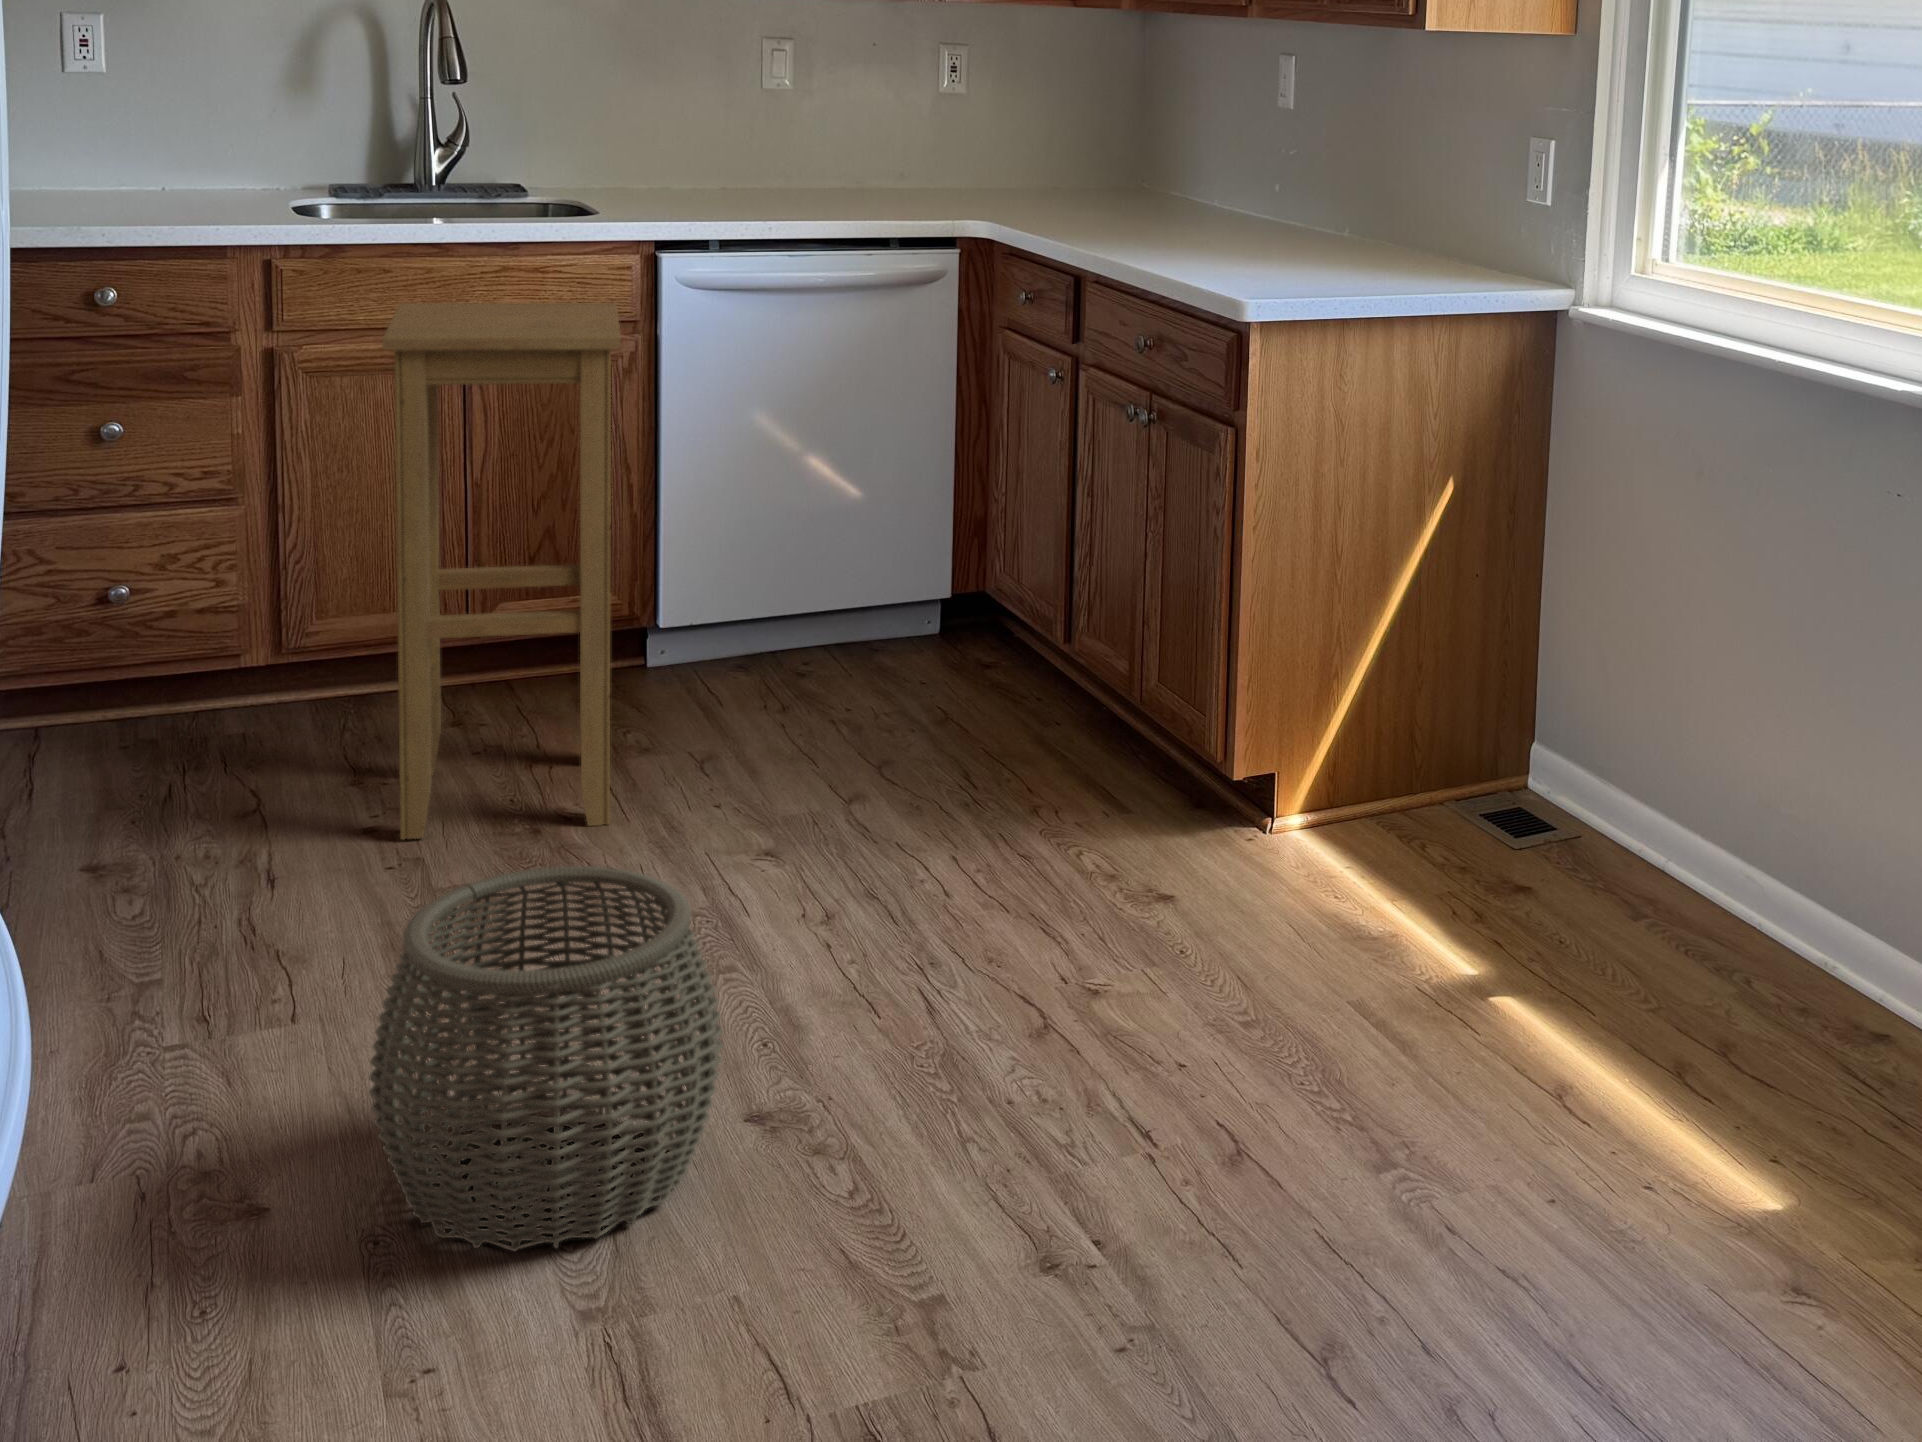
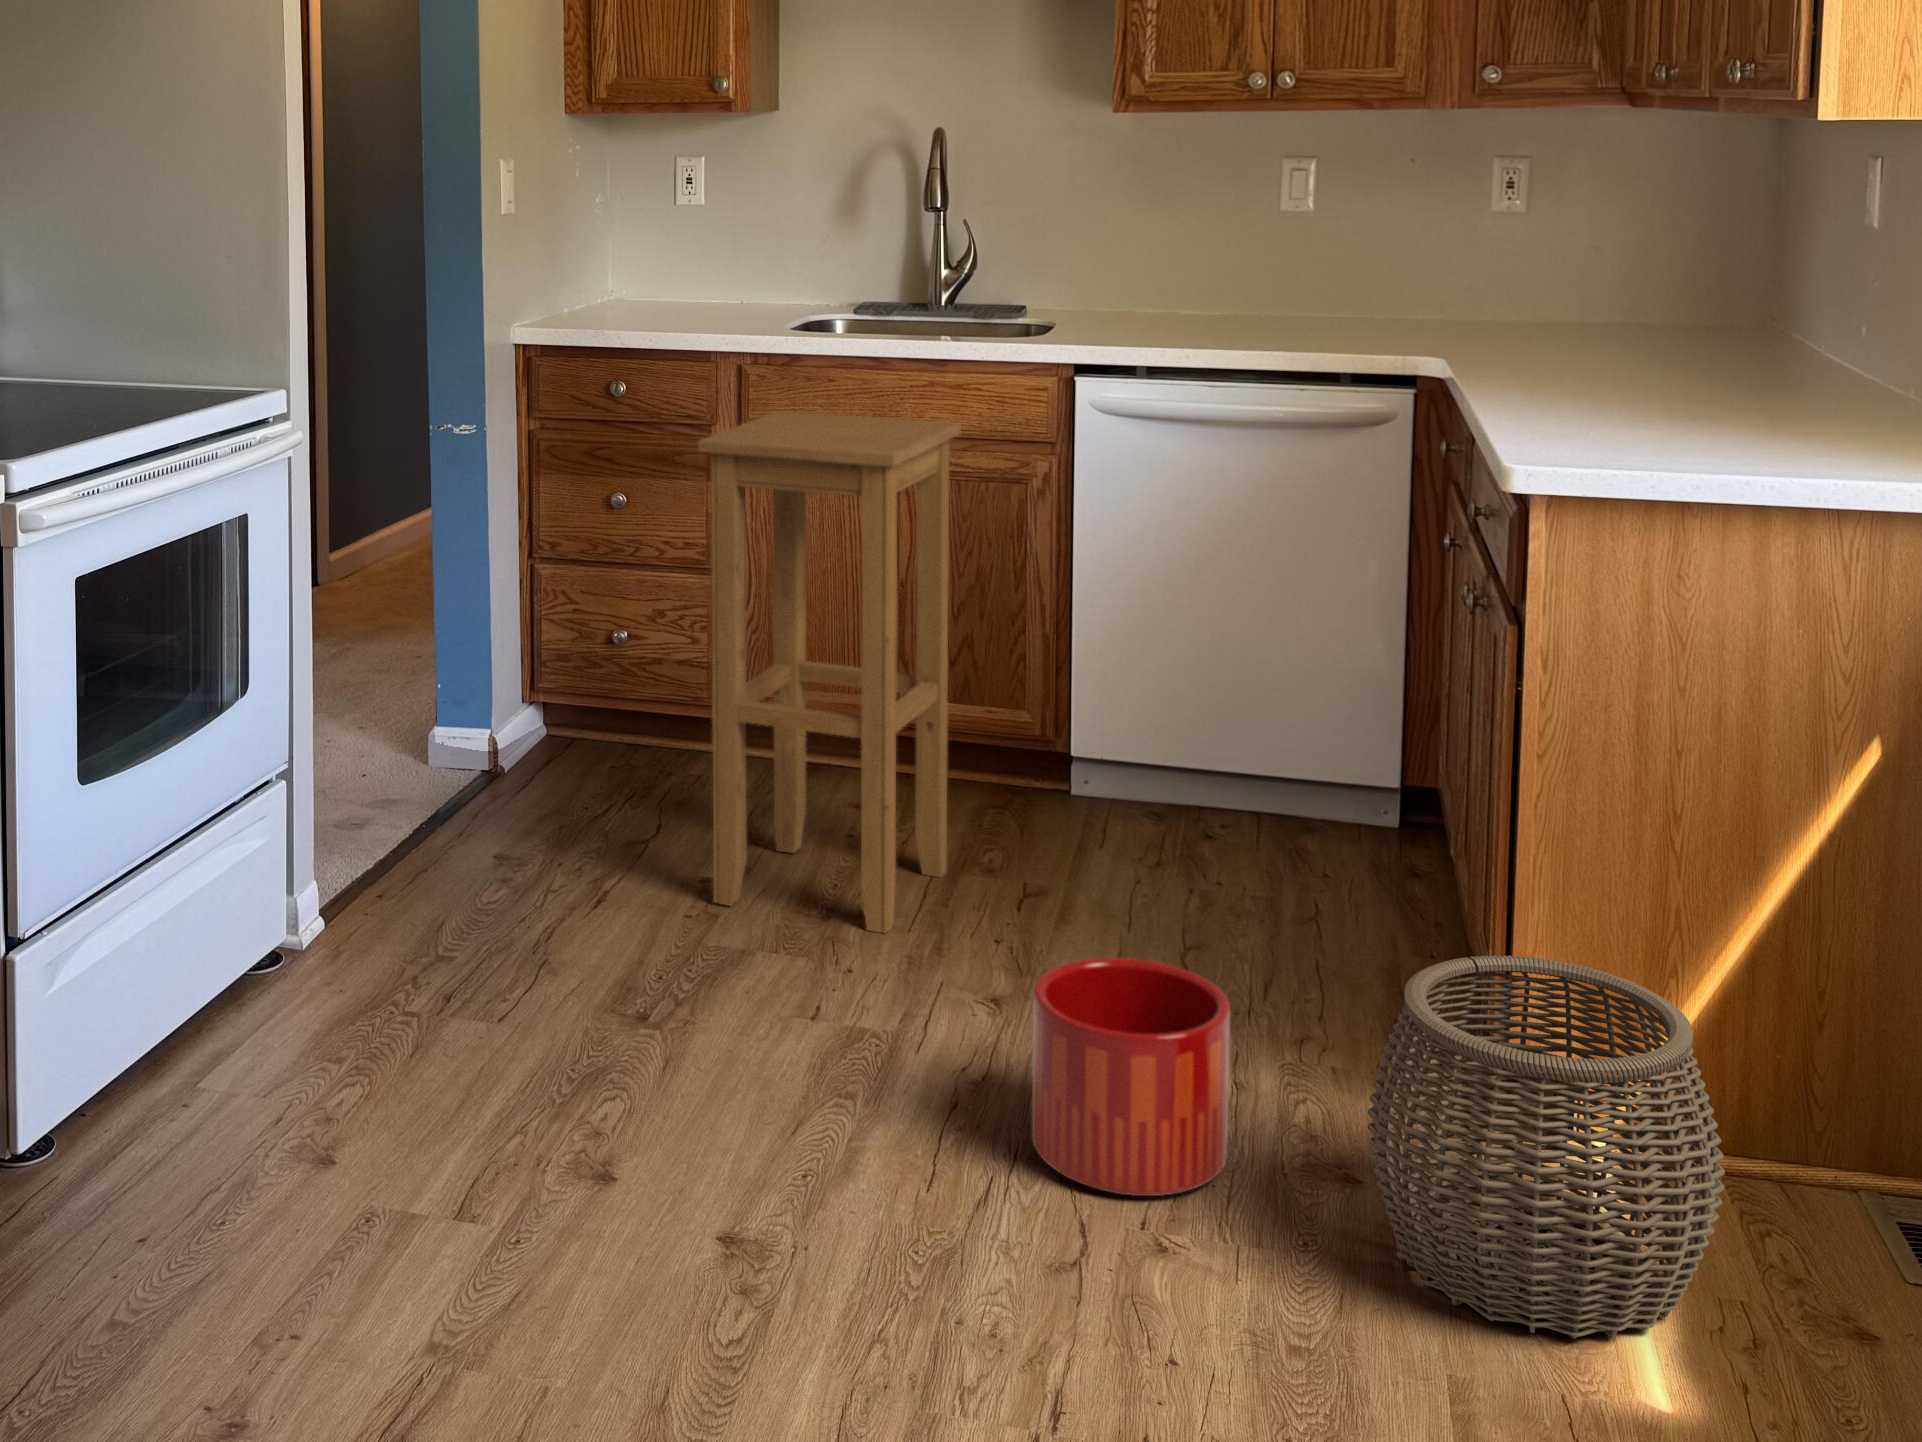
planter: none [921,767,1097,971] -> present [1032,958,1230,1196]
woven basket: present [369,866,723,1251] -> present [1367,955,1725,1339]

